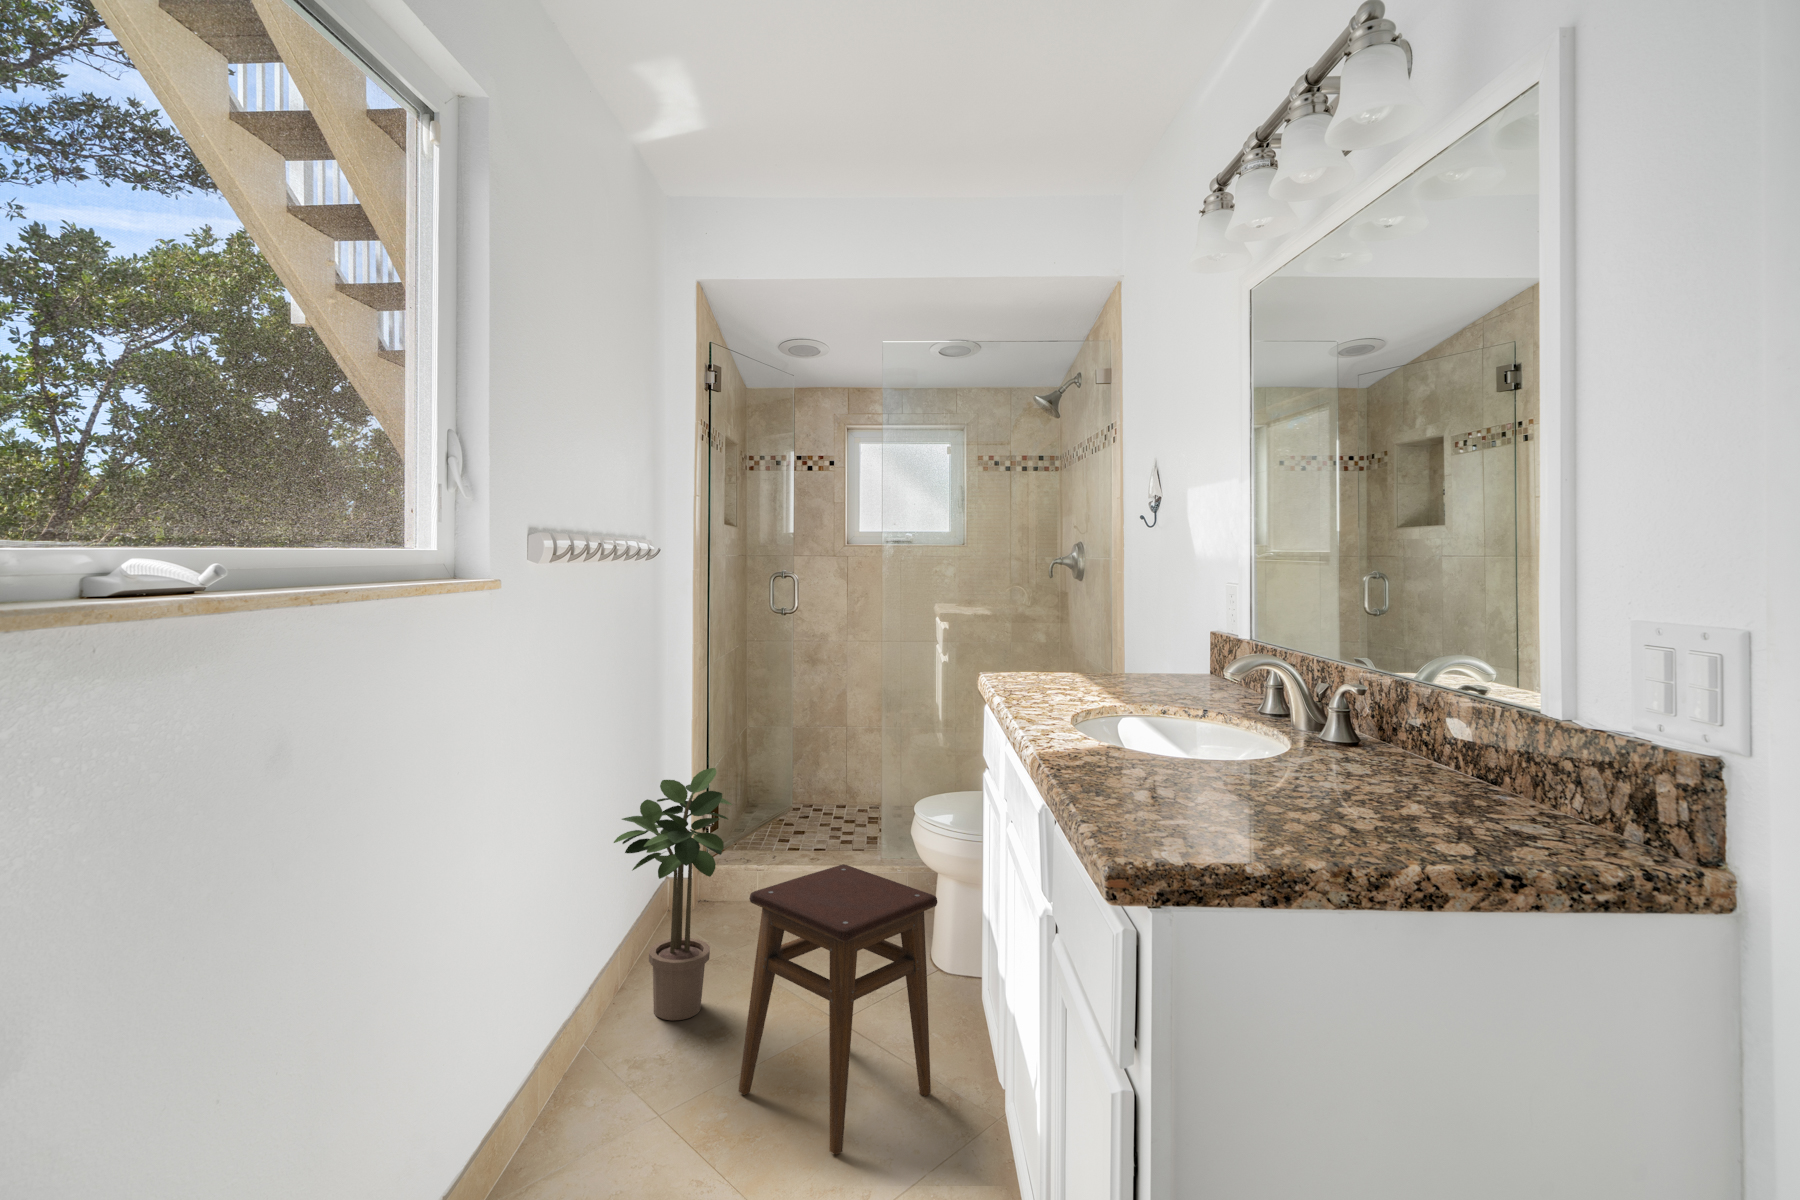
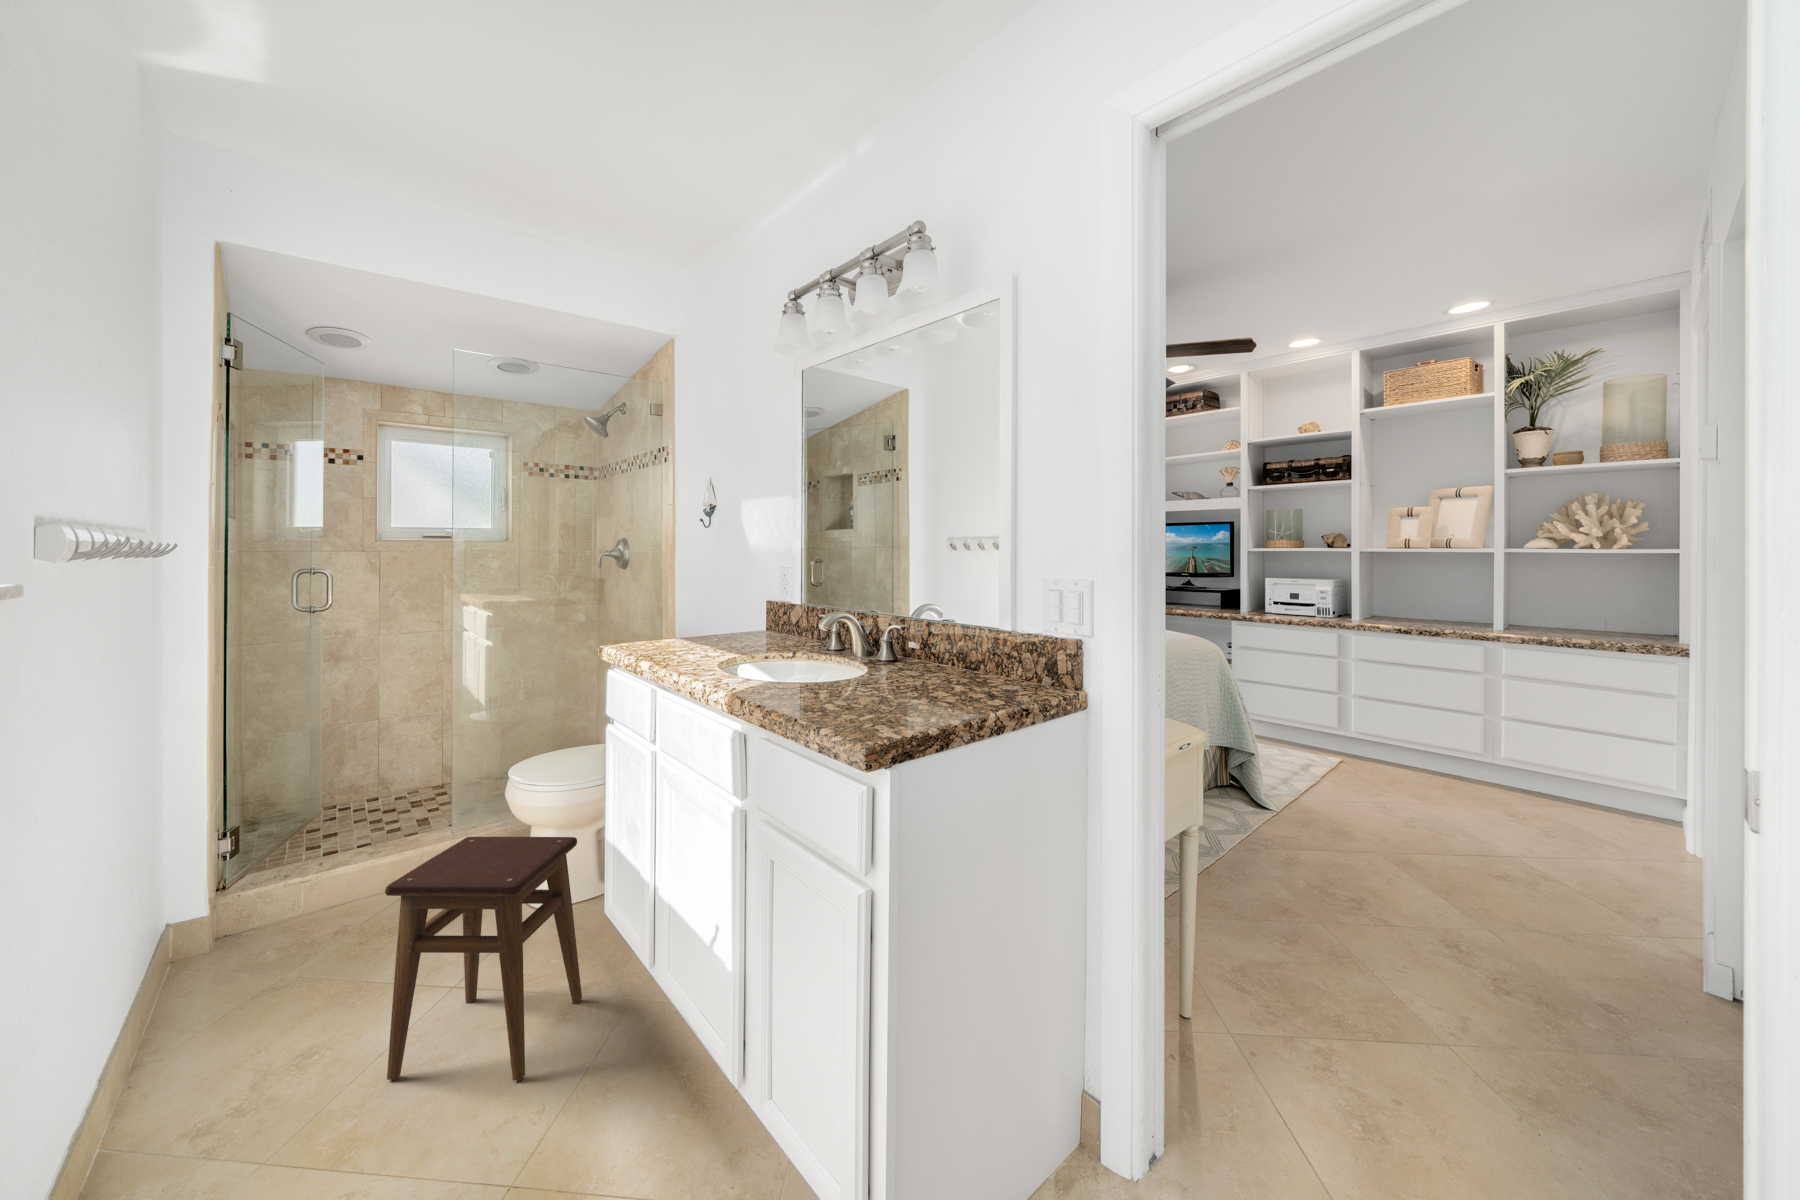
potted plant: present [614,768,732,1020] -> none [145,782,321,1061]

